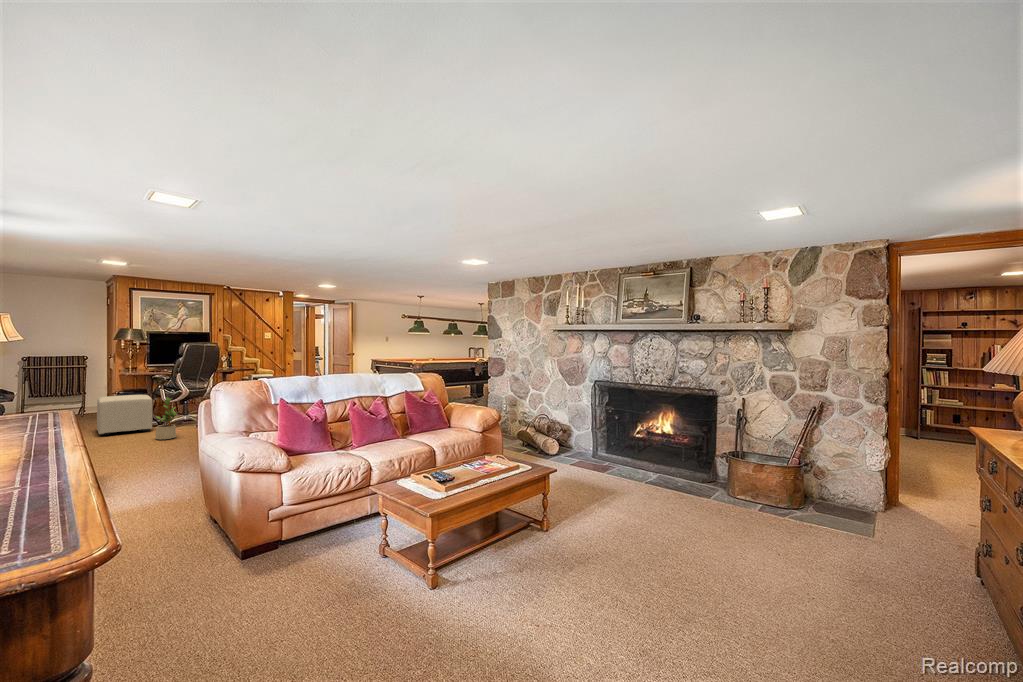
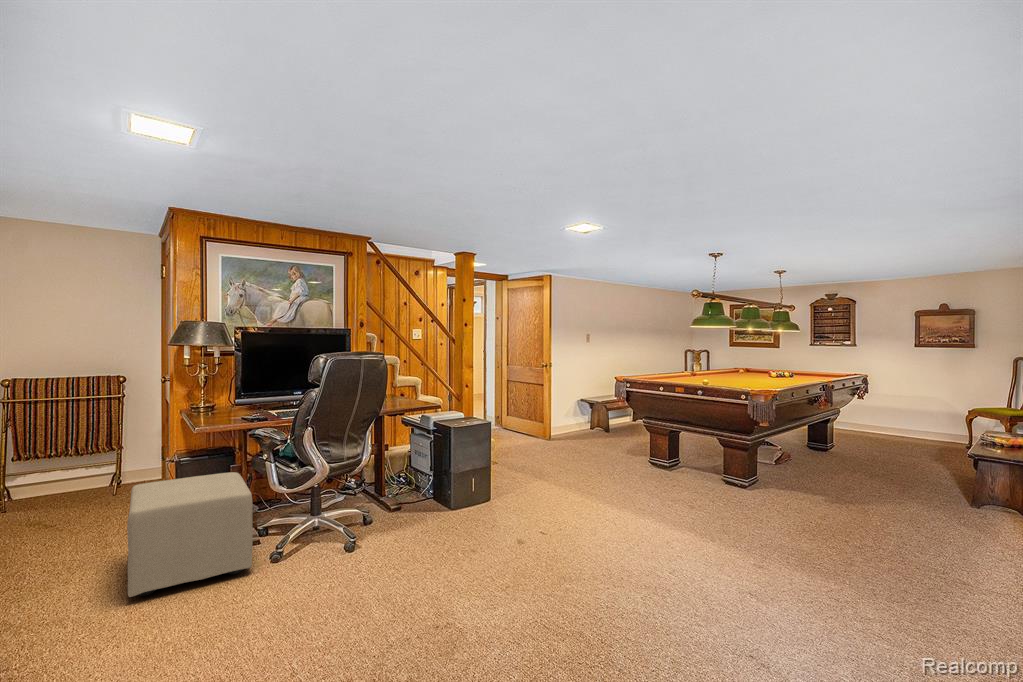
potted plant: present [155,397,178,439] -> none [267,509,328,635]

